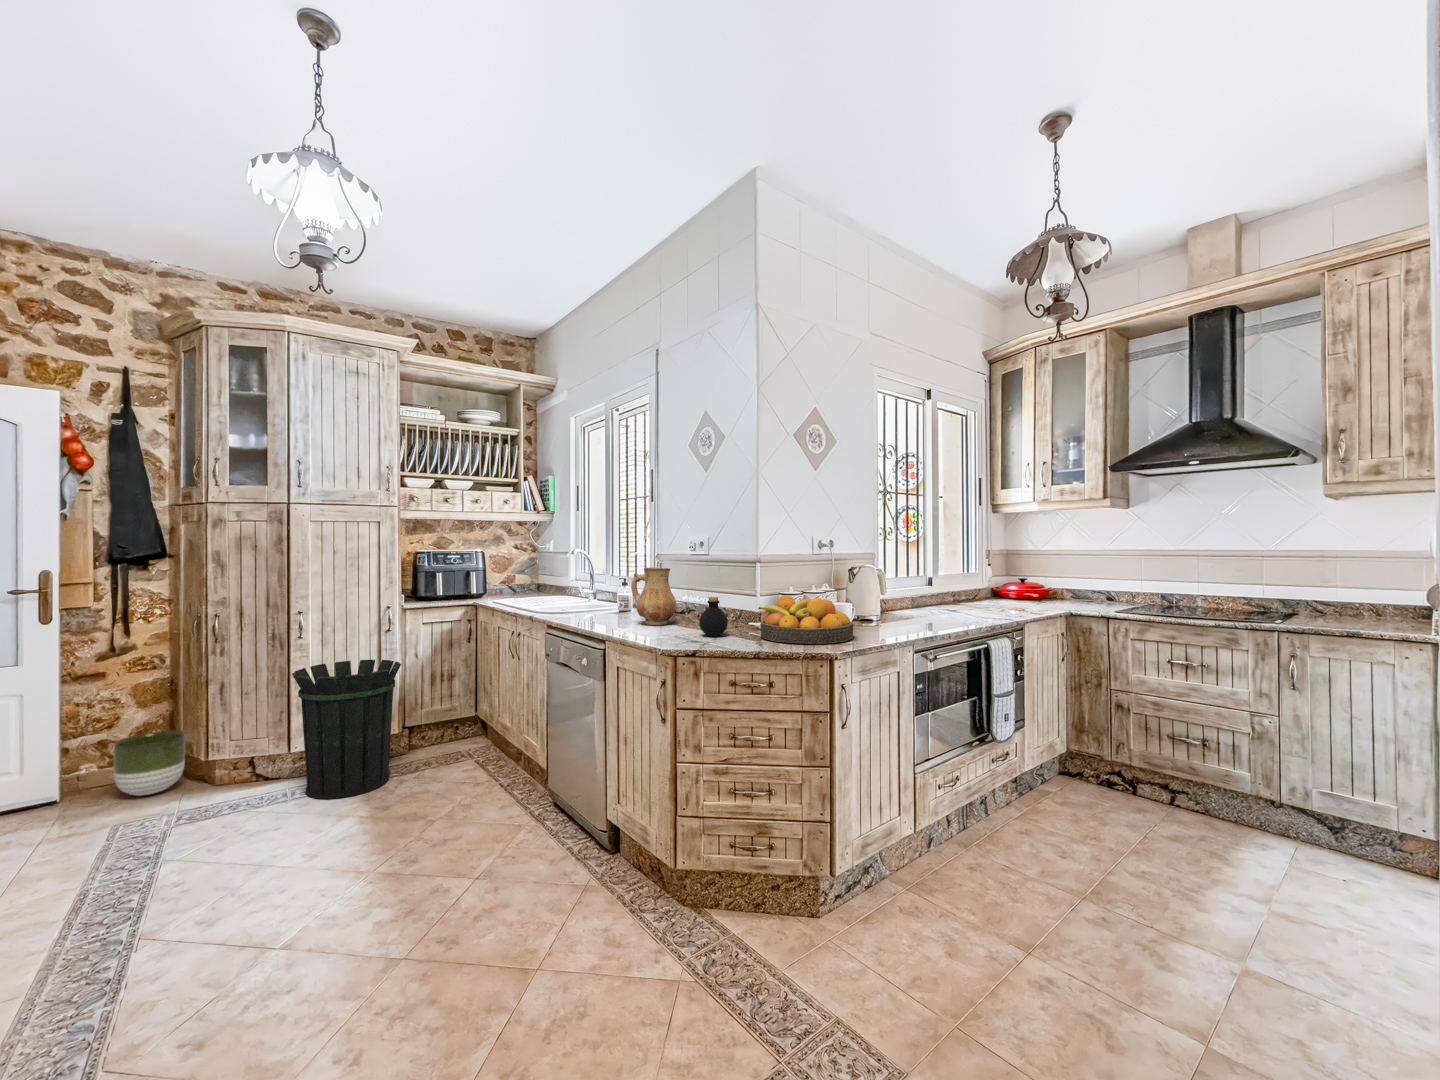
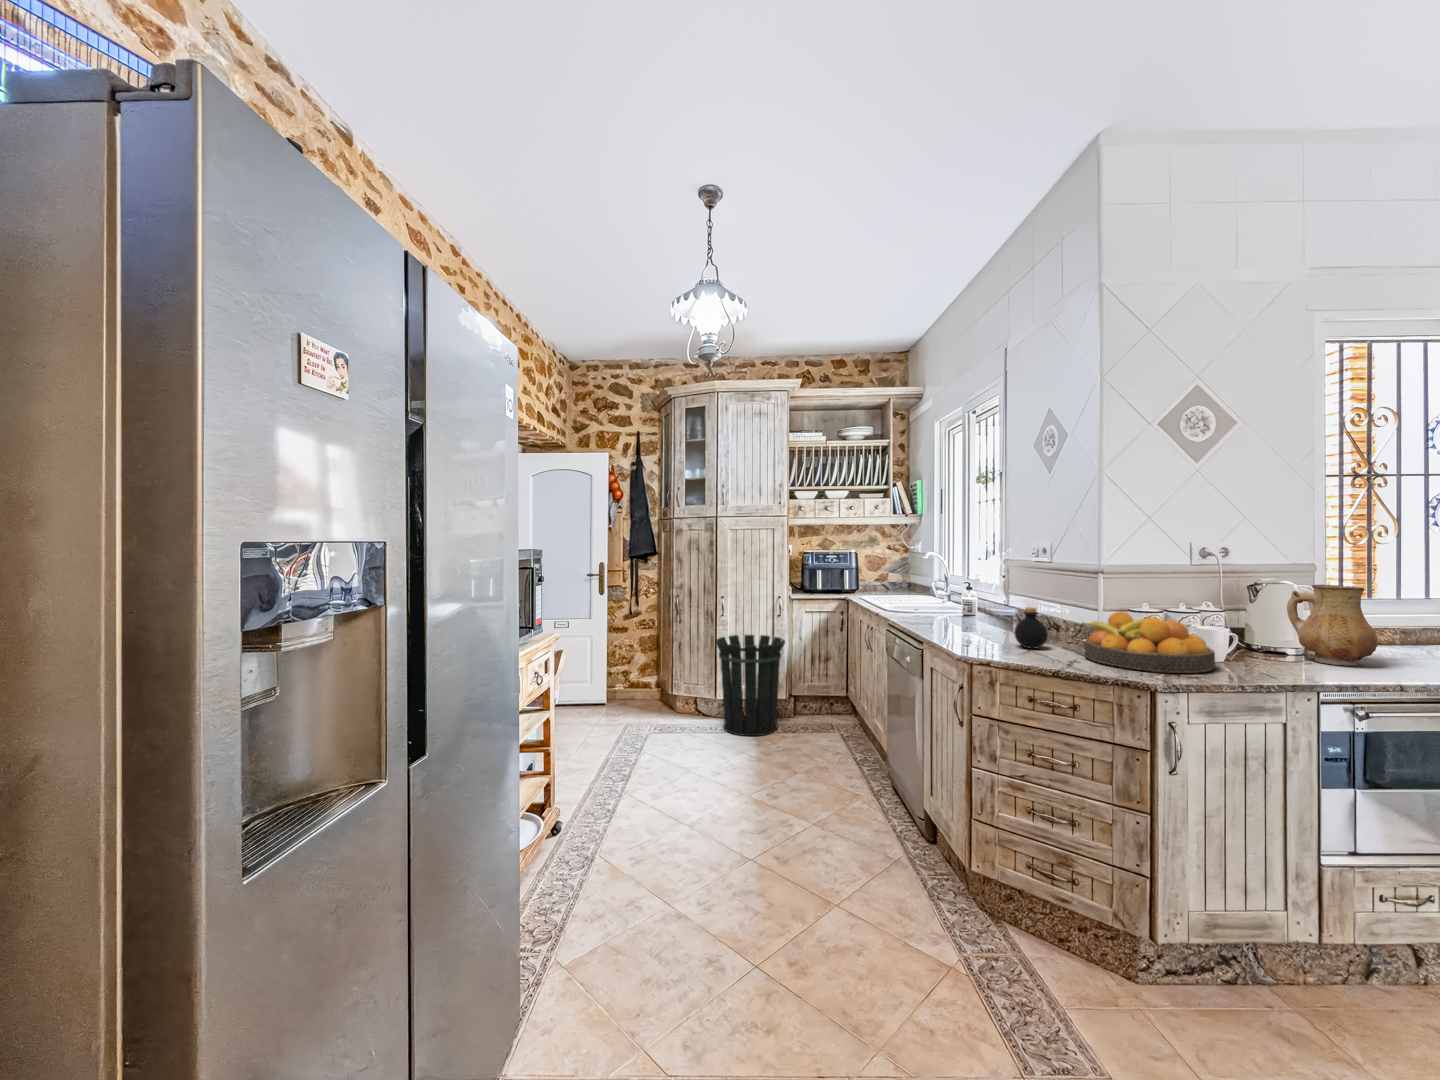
ceramic pitcher: present [631,568,676,625] -> present [1287,585,1378,666]
planter: present [113,730,186,796] -> none [629,668,663,707]

